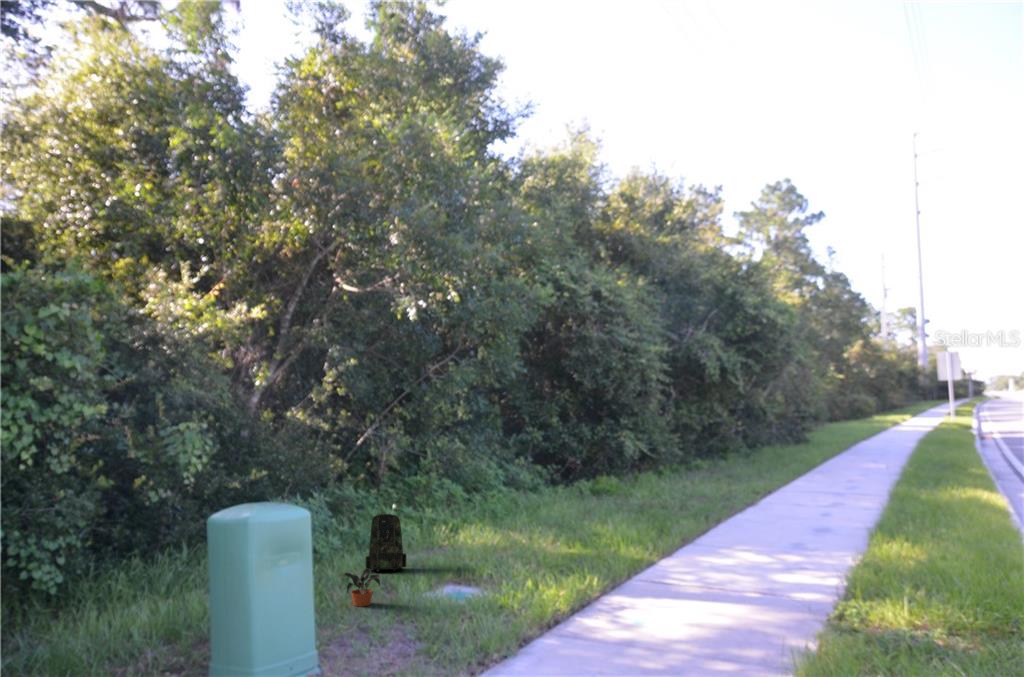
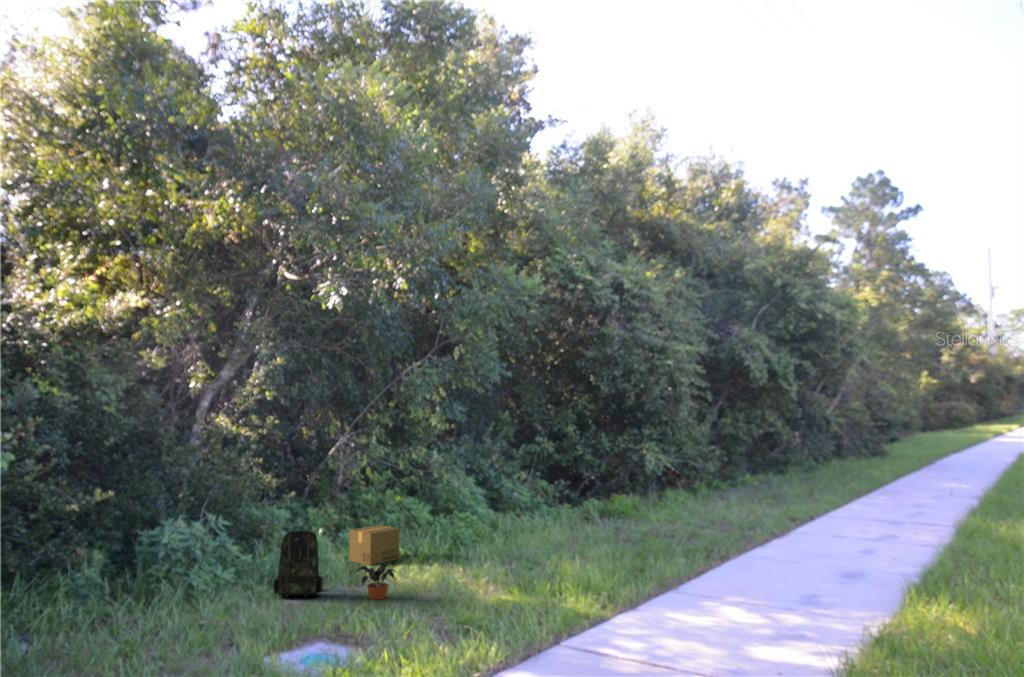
cardboard box: none [405,510,448,545] -> present [349,525,399,565]
potted plant: present [340,568,380,606] -> present [357,563,395,600]

